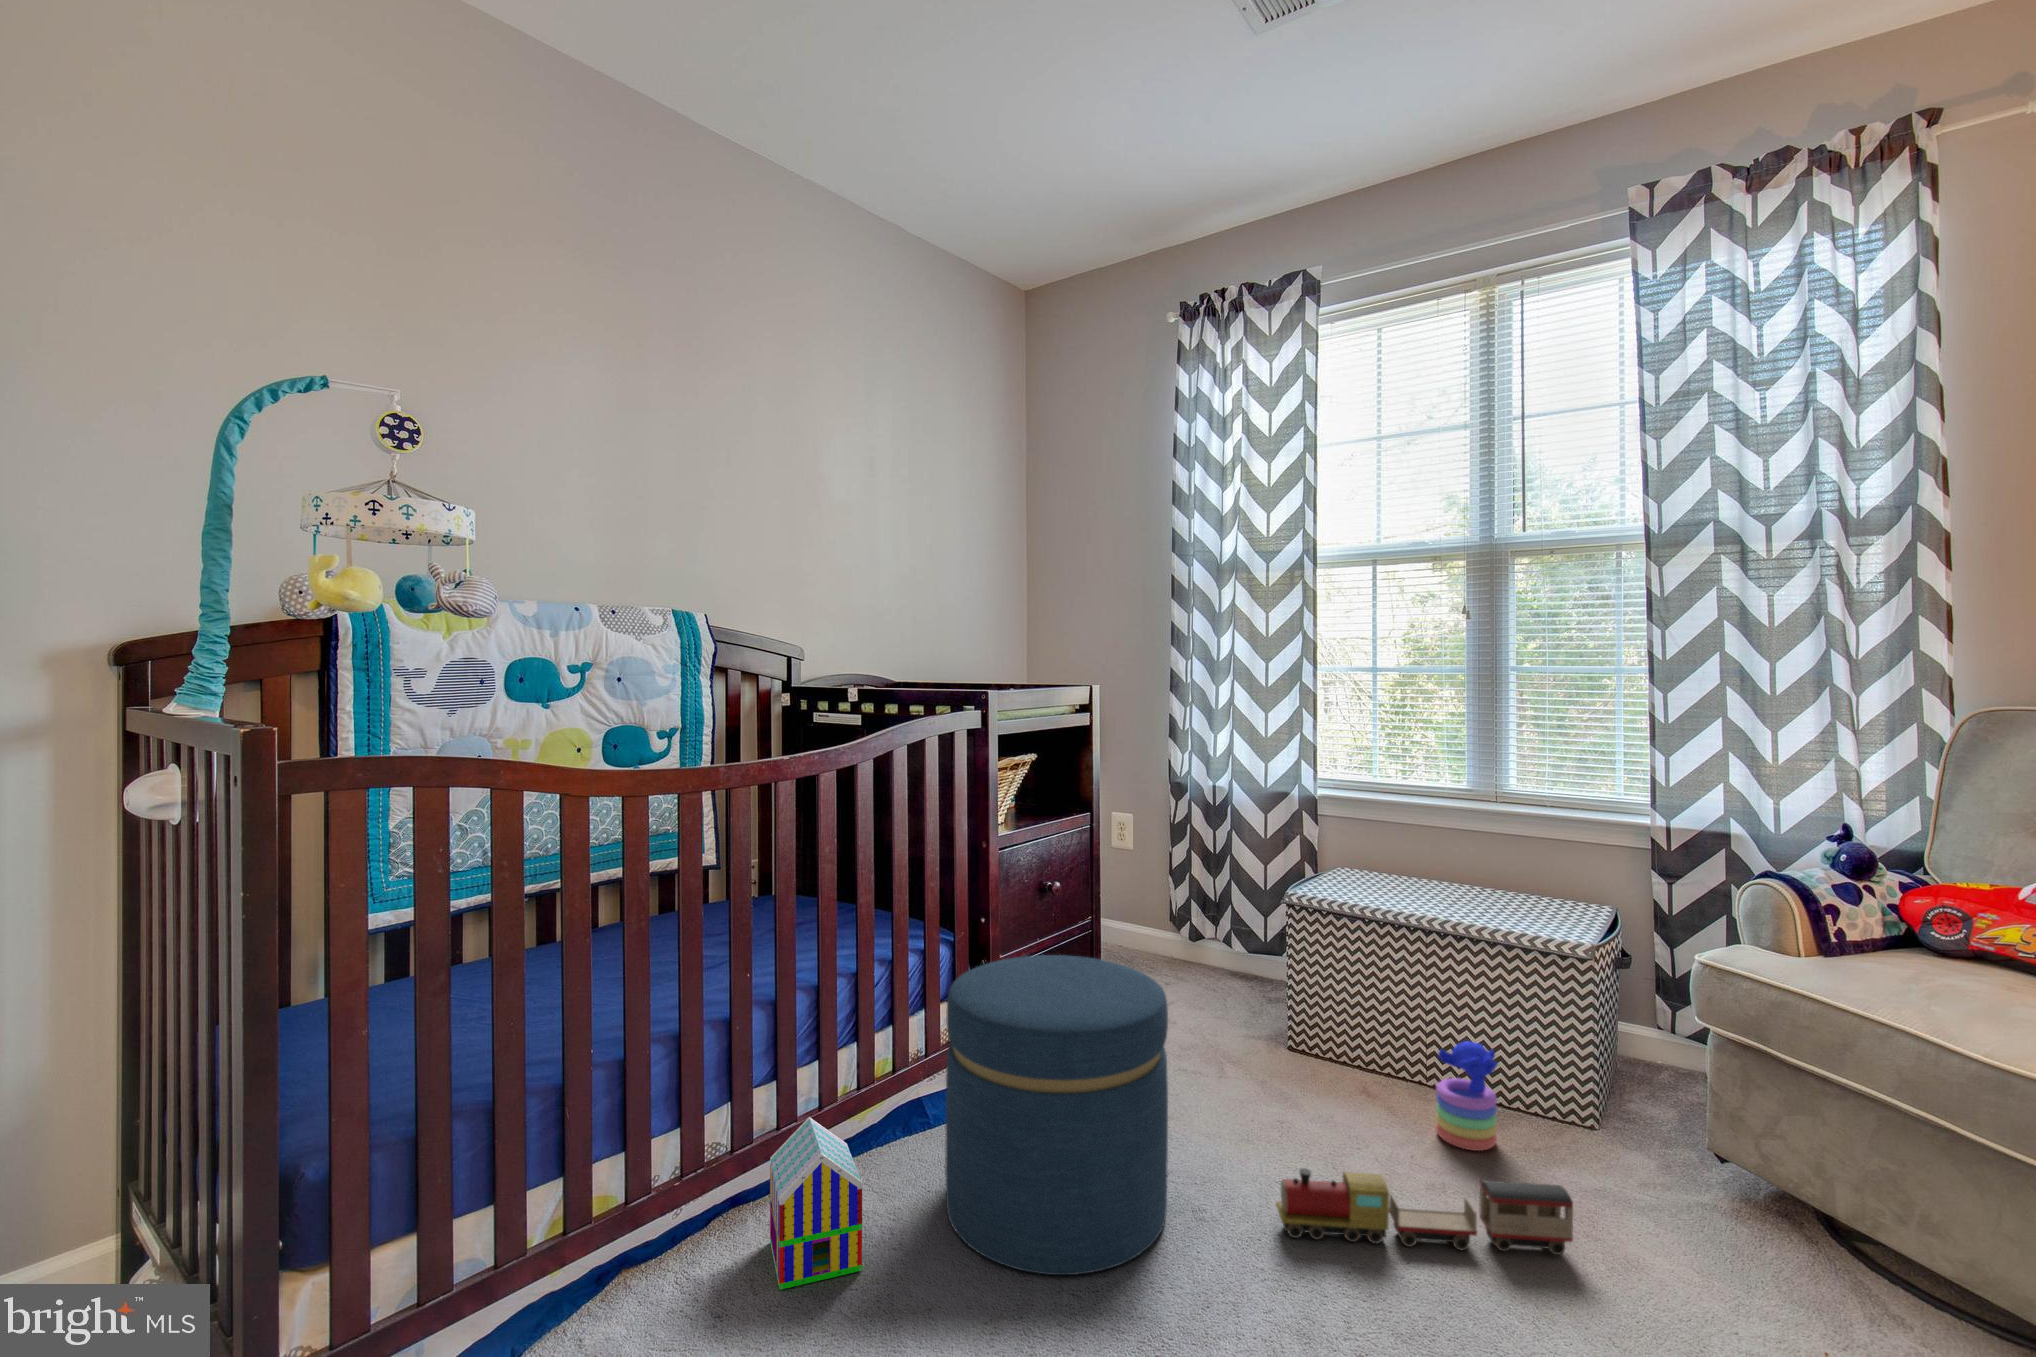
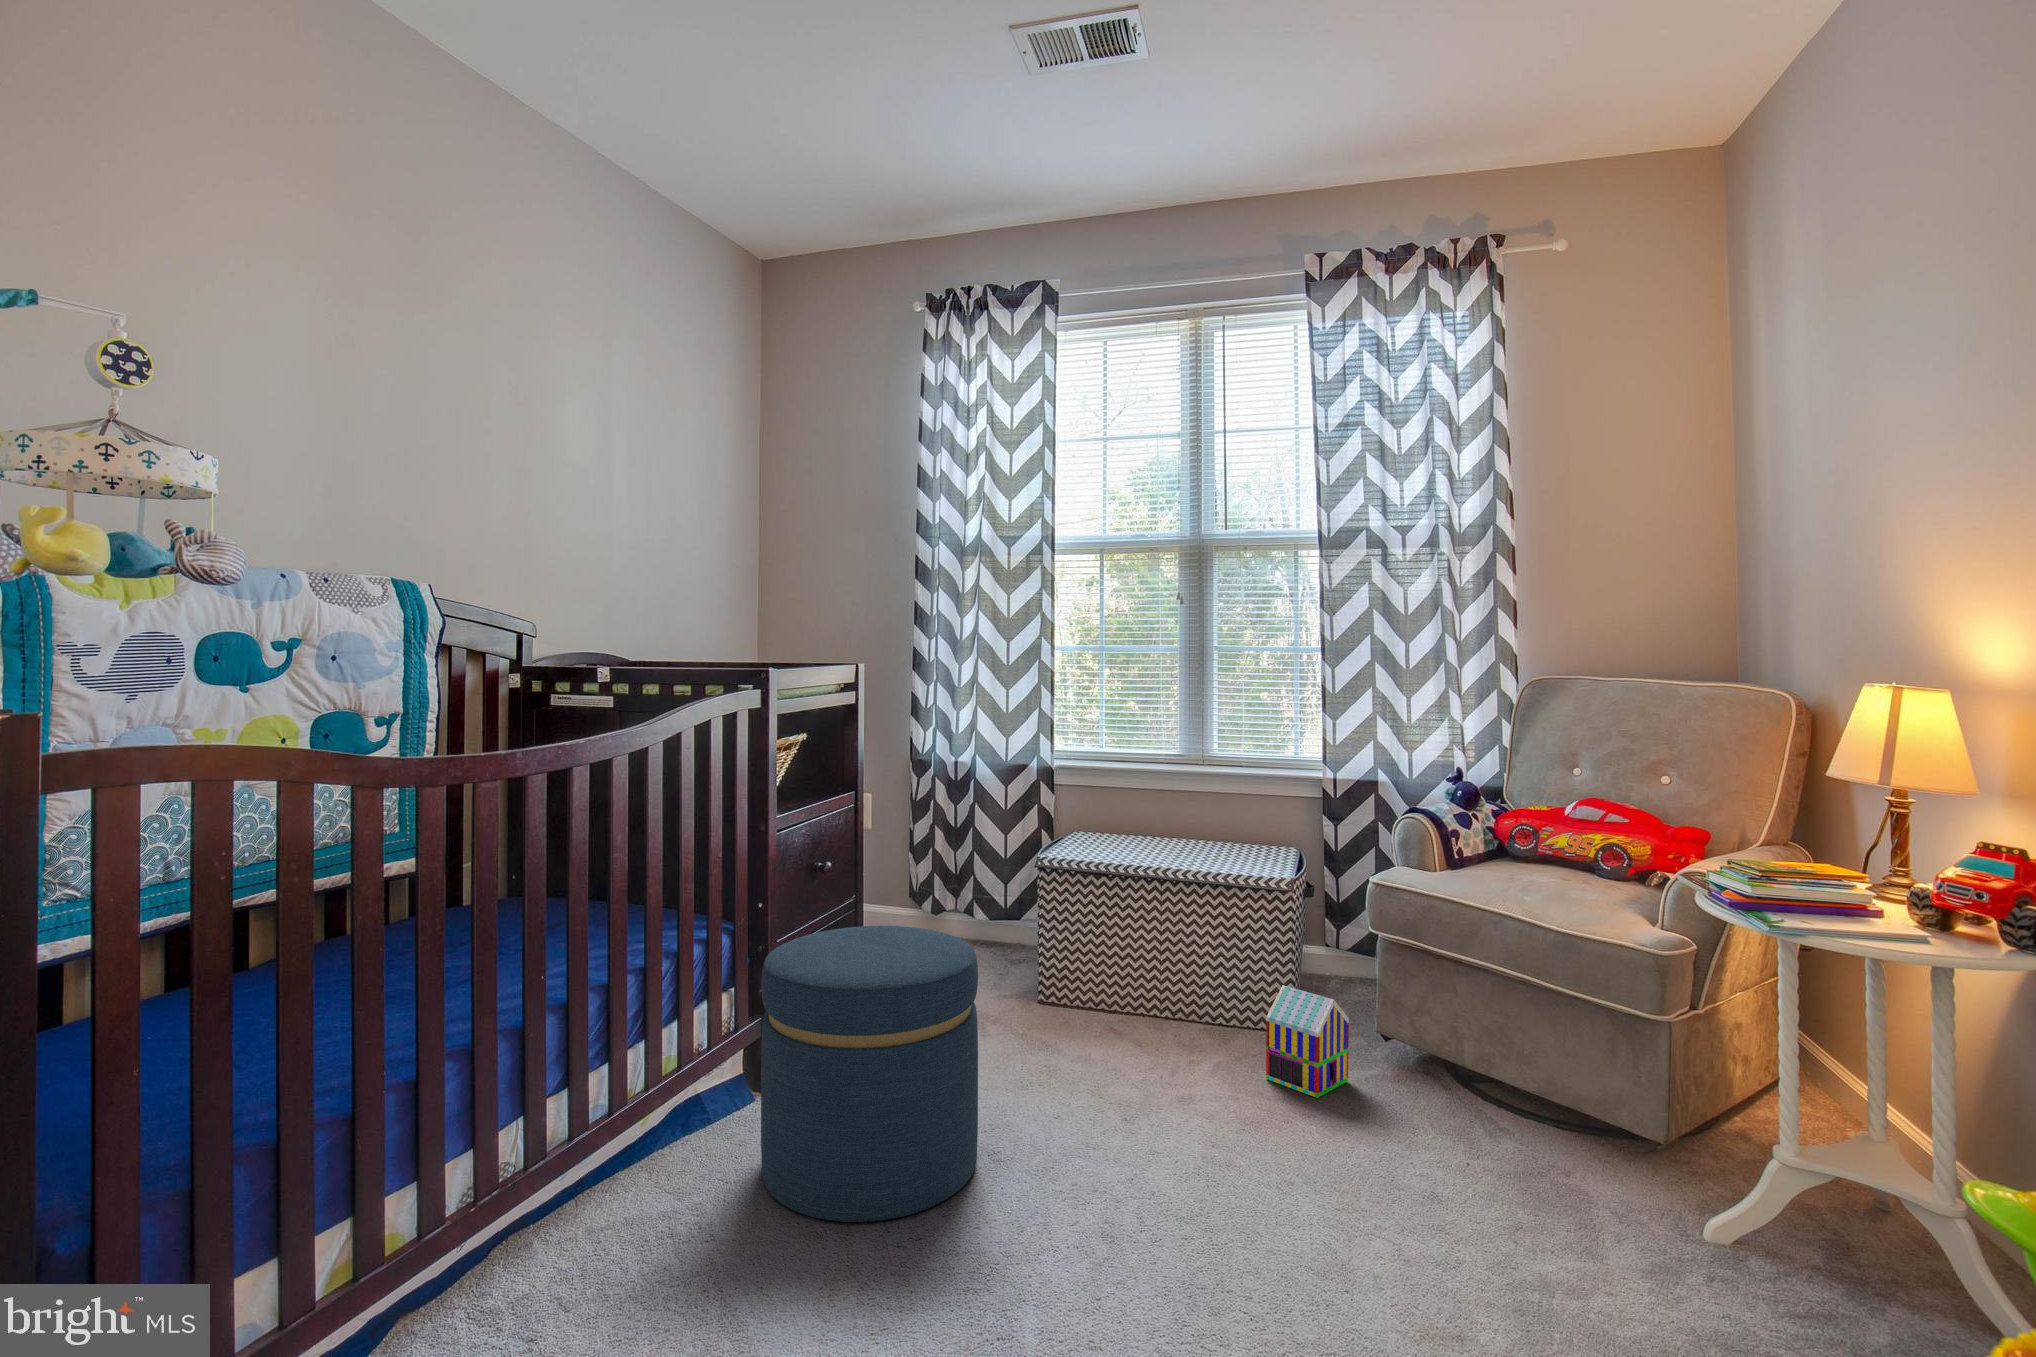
stacking toy: present [1436,1041,1498,1151] -> none [1178,969,1227,1060]
toy house: present [770,1117,862,1290] -> present [1266,985,1349,1098]
toy train: present [1276,1168,1573,1255] -> none [1069,1068,1297,1150]

